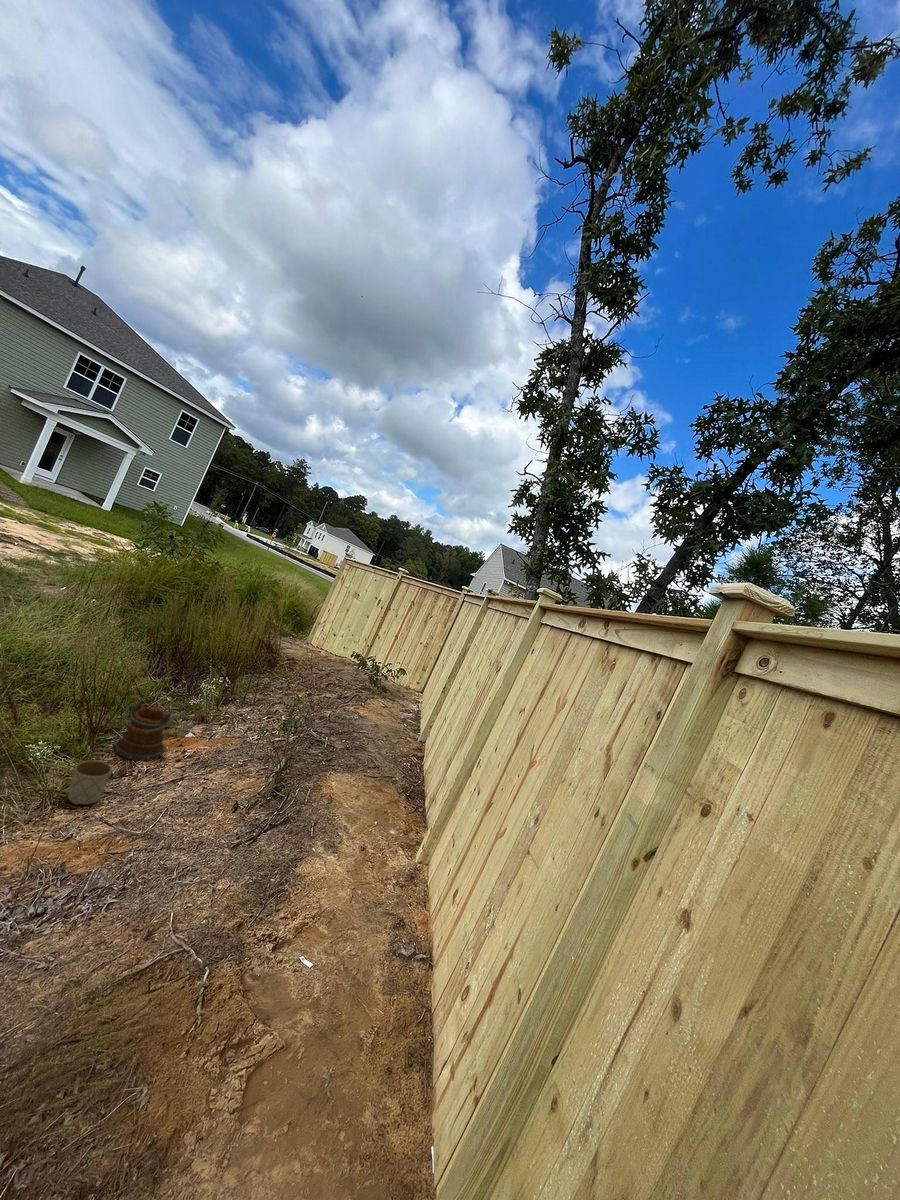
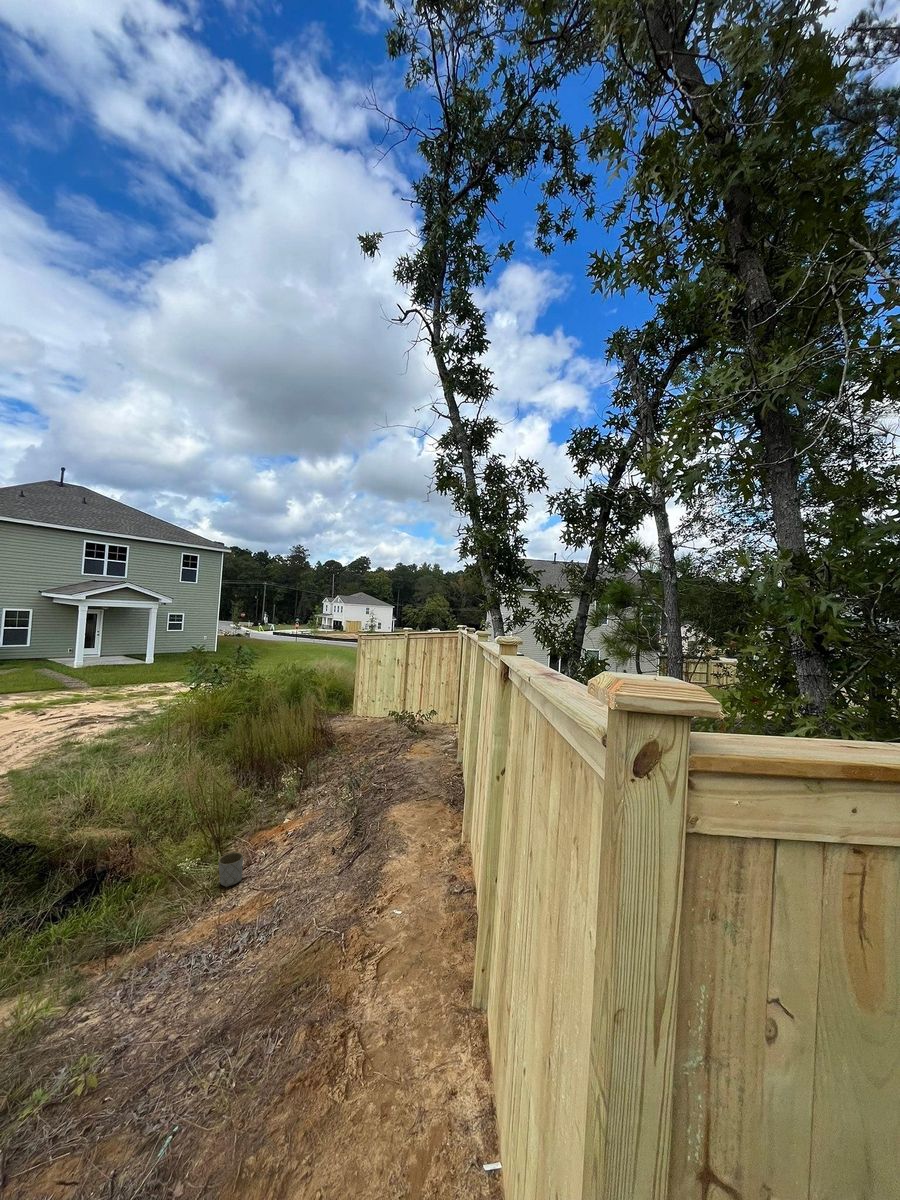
bucket: present [114,701,172,760] -> none [235,804,271,848]

